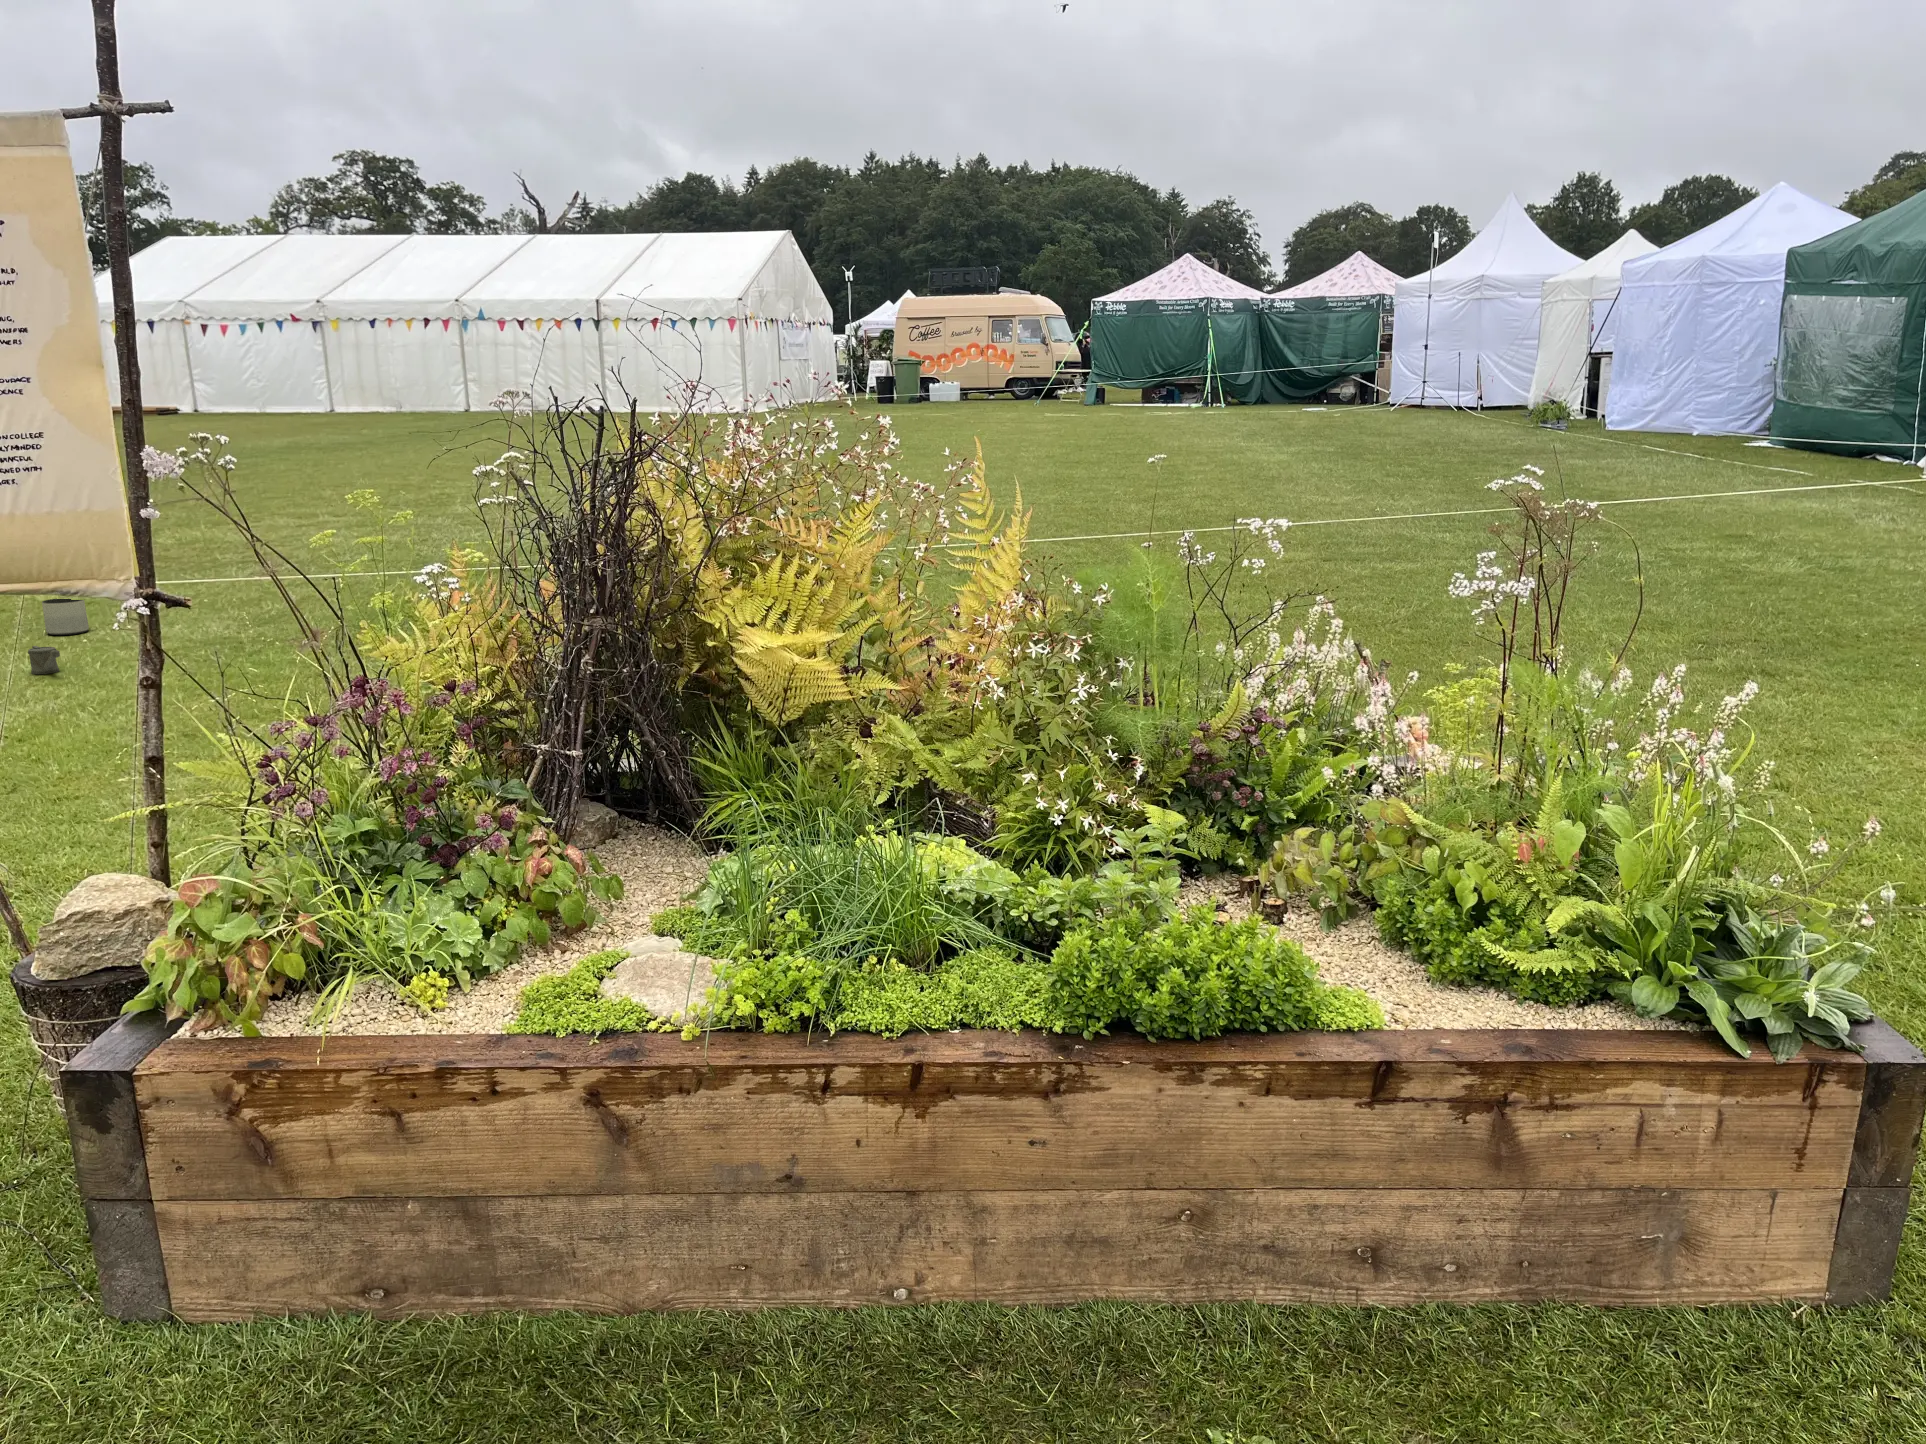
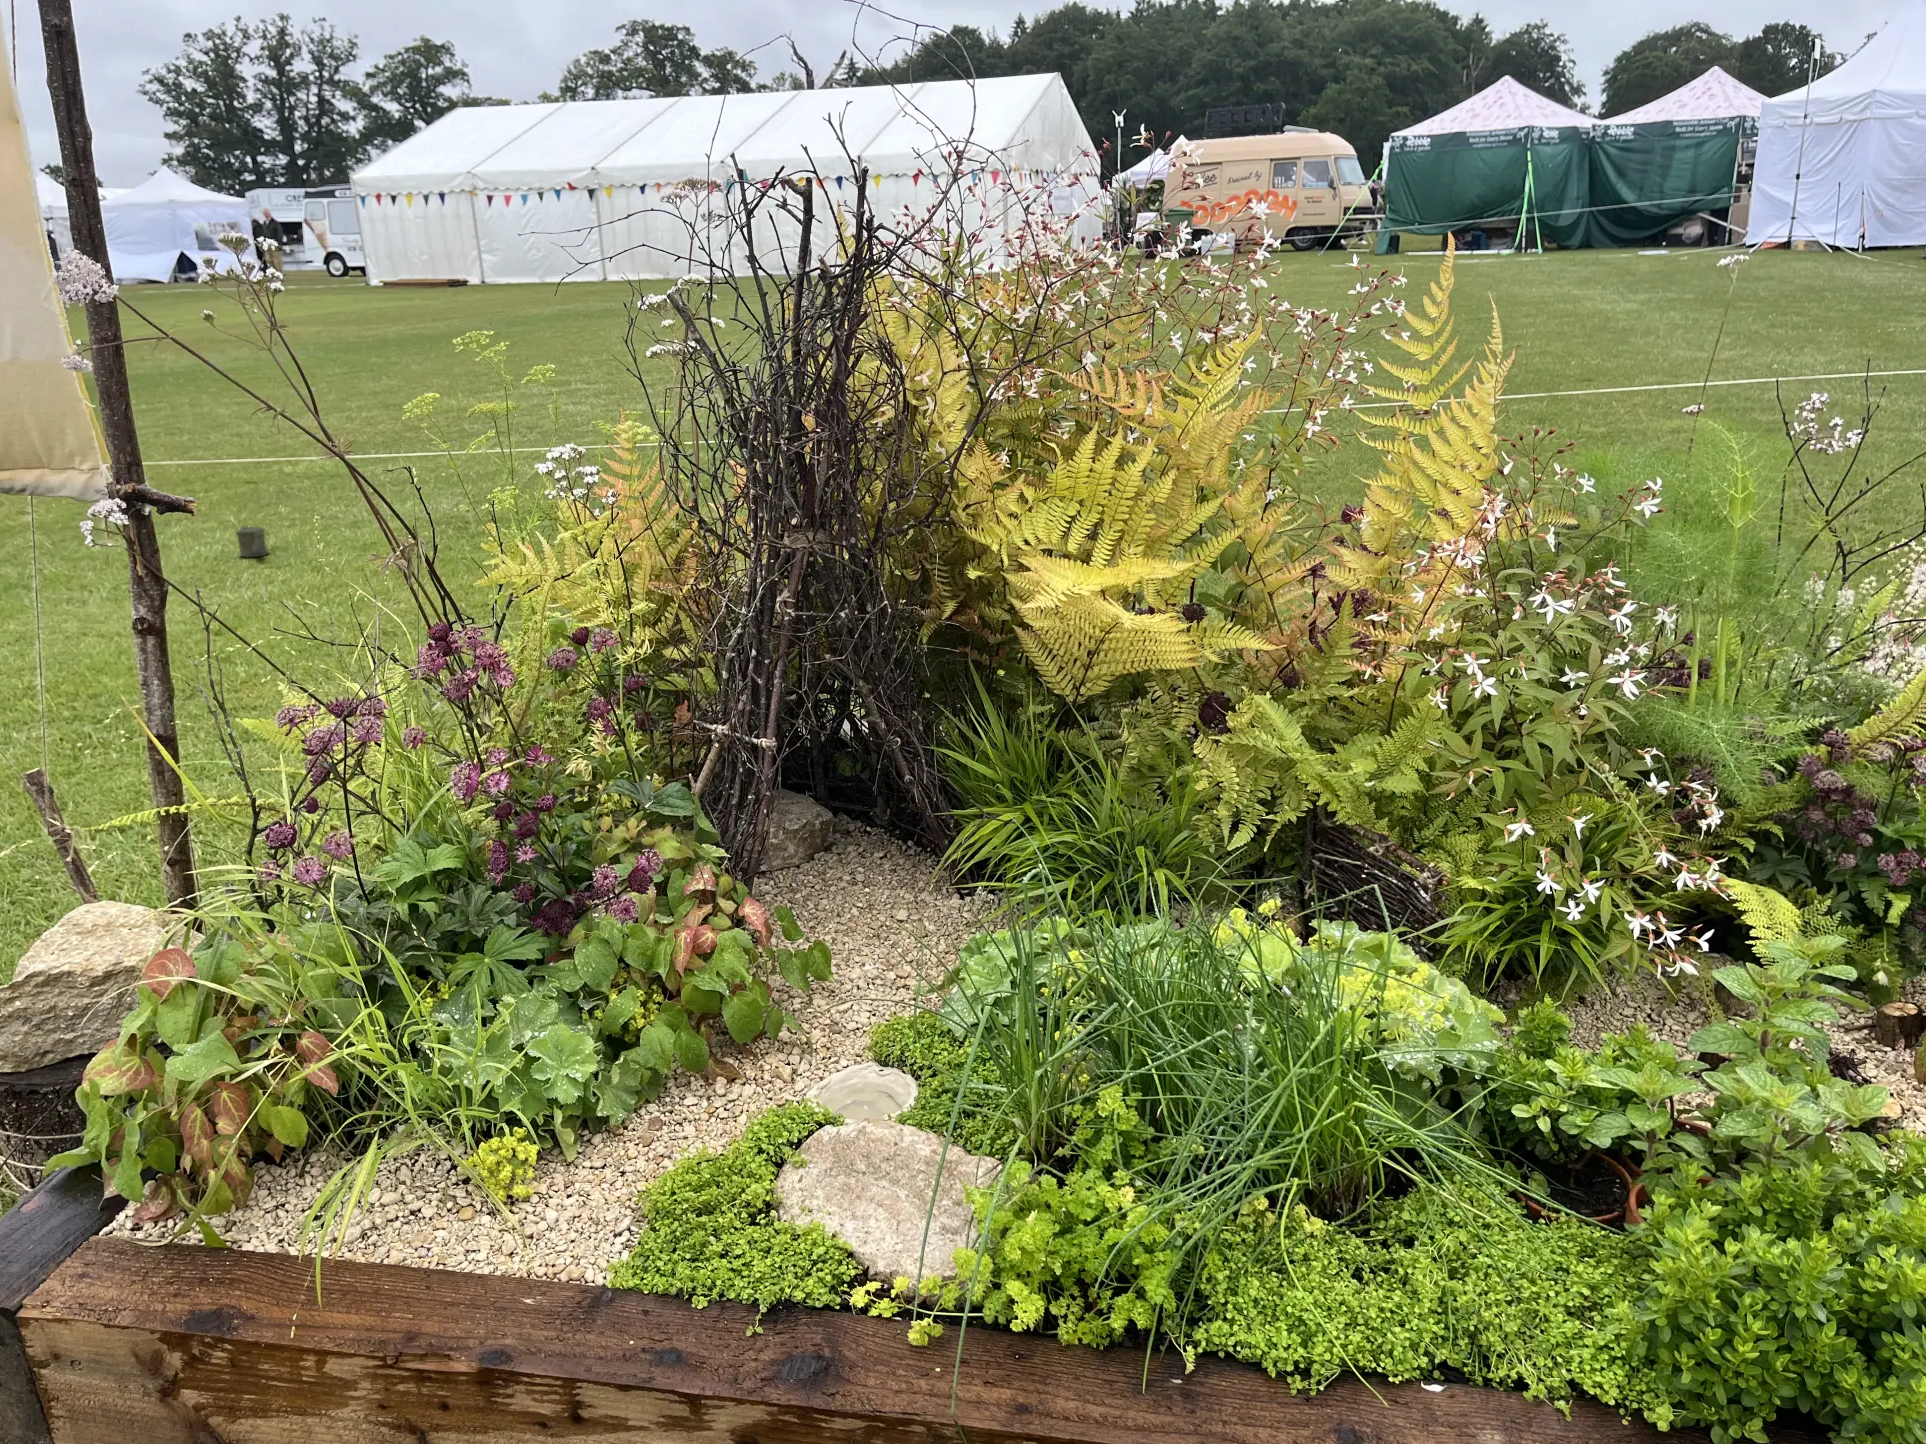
planter: present [42,599,89,635] -> none [267,471,314,512]

